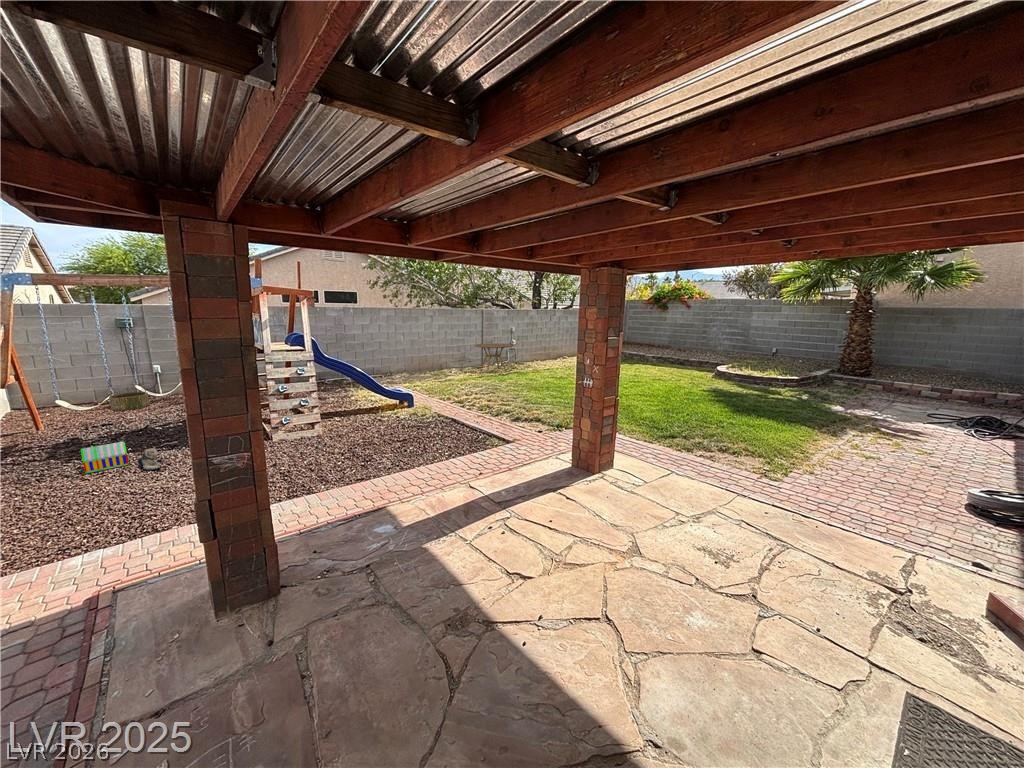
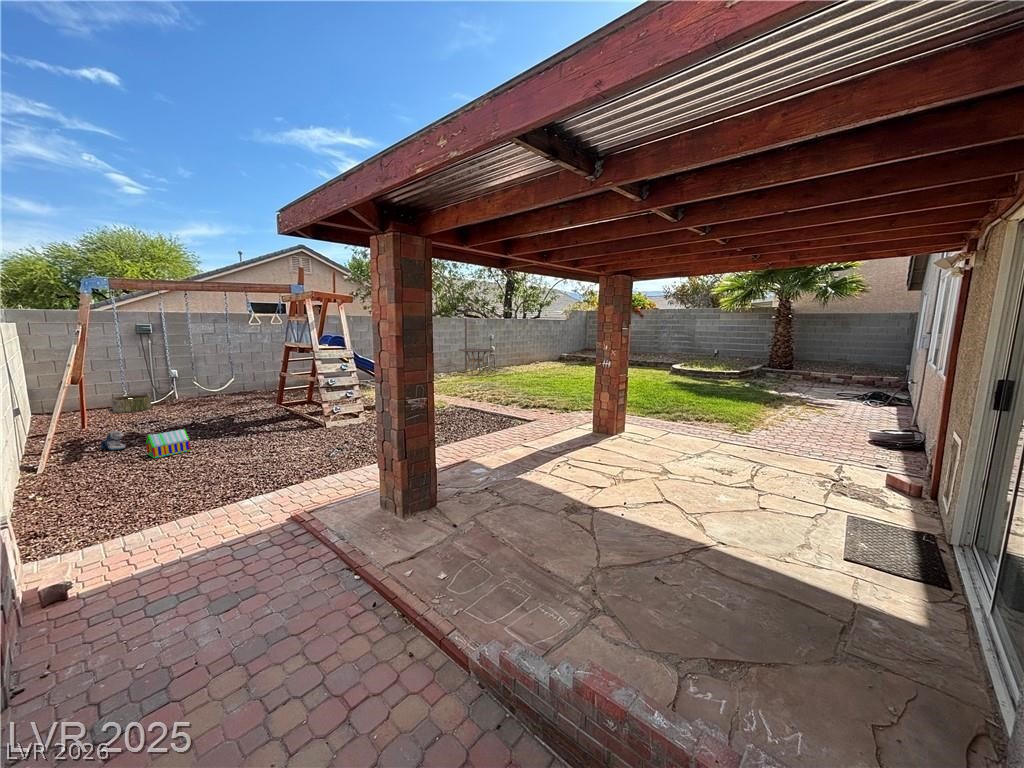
plush toy: present [138,448,163,470] -> present [101,431,126,450]

